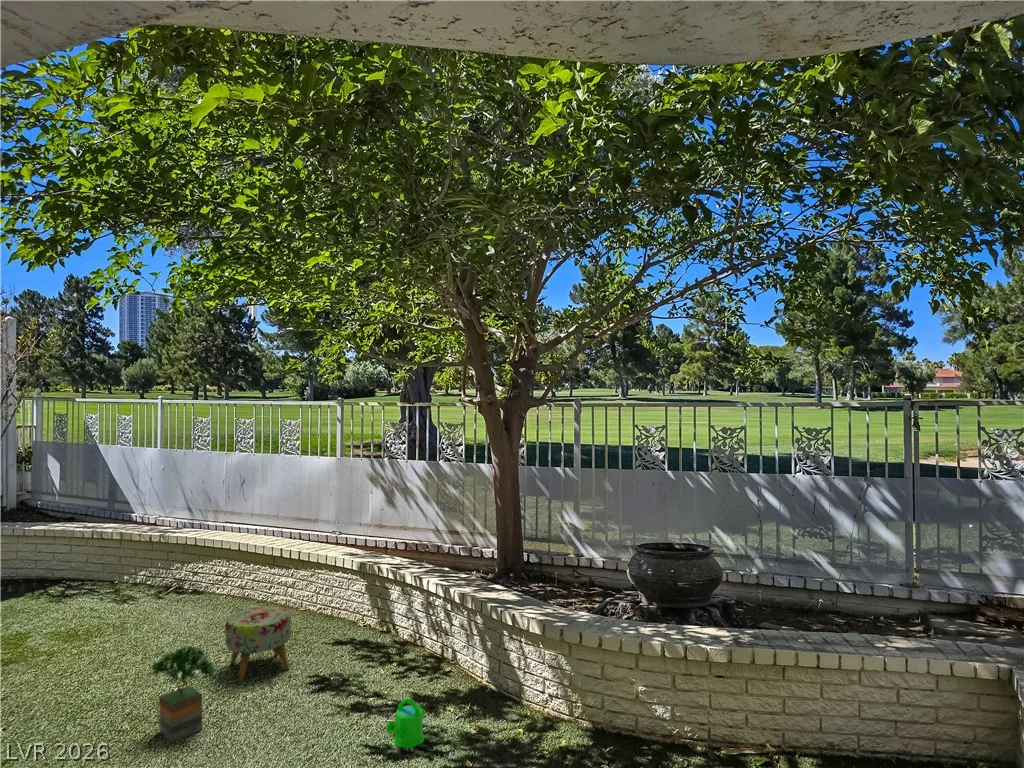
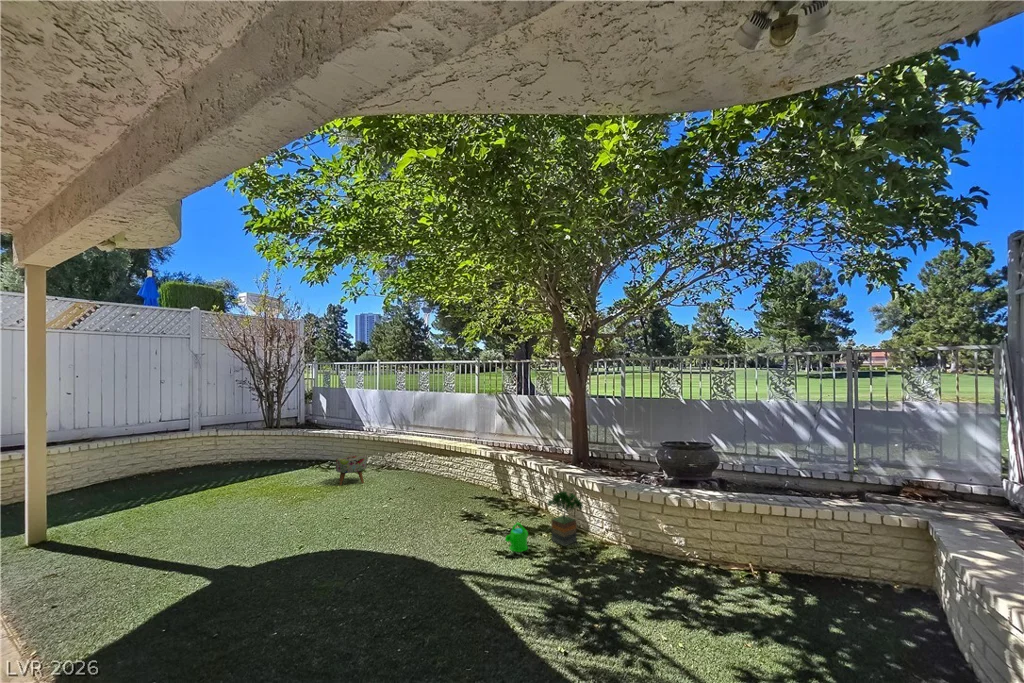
ottoman: present [225,607,291,681] -> present [336,455,367,486]
potted tree: present [152,646,215,742] -> present [547,491,583,546]

